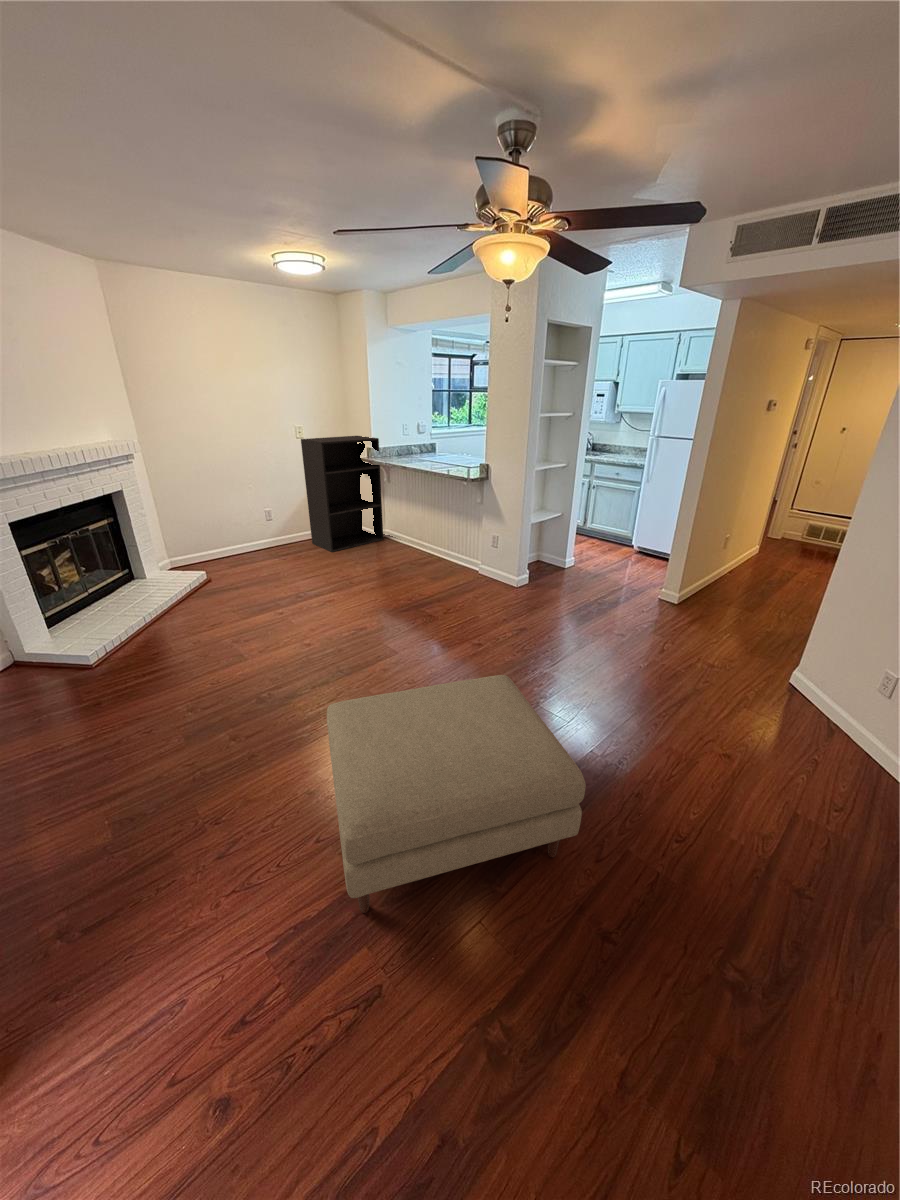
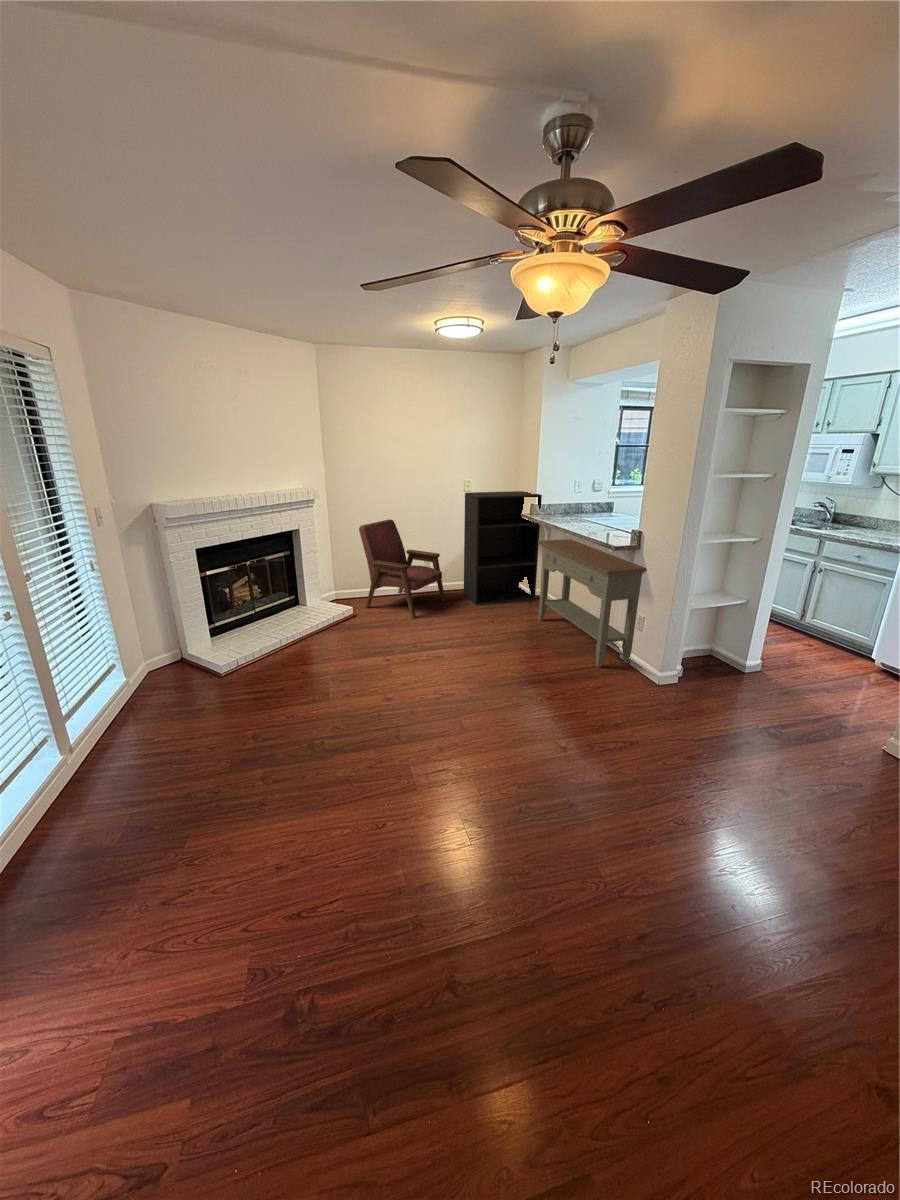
armchair: none [193,472,299,573] -> present [359,519,445,618]
console table: none [389,478,497,584] -> present [538,539,647,667]
ottoman: present [327,675,586,913] -> none [167,781,513,1120]

